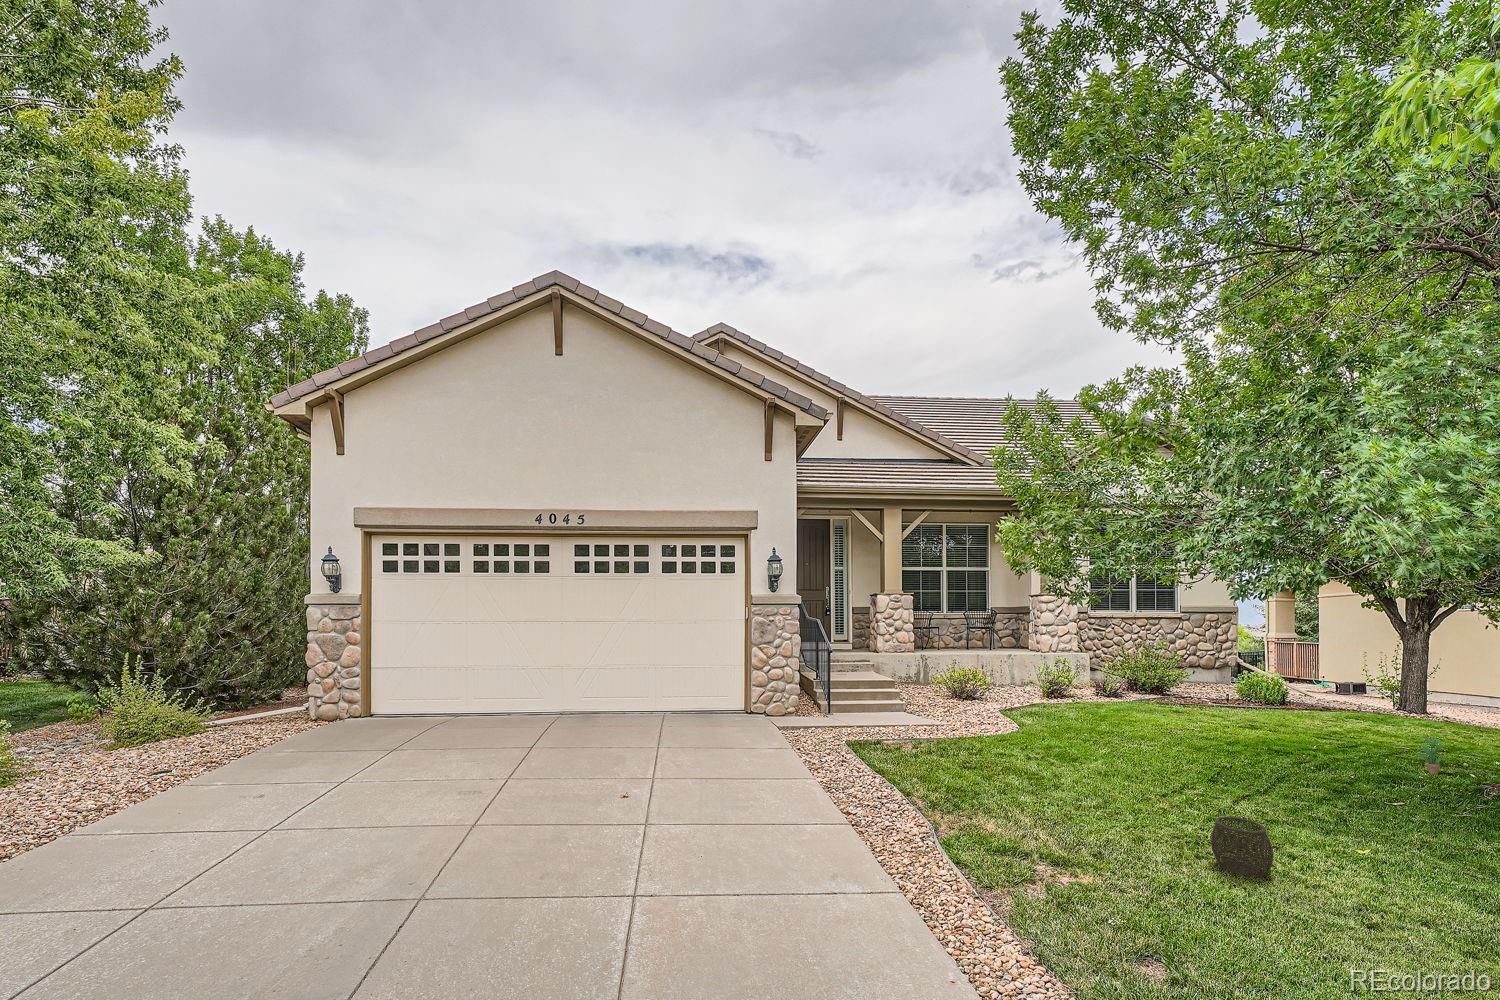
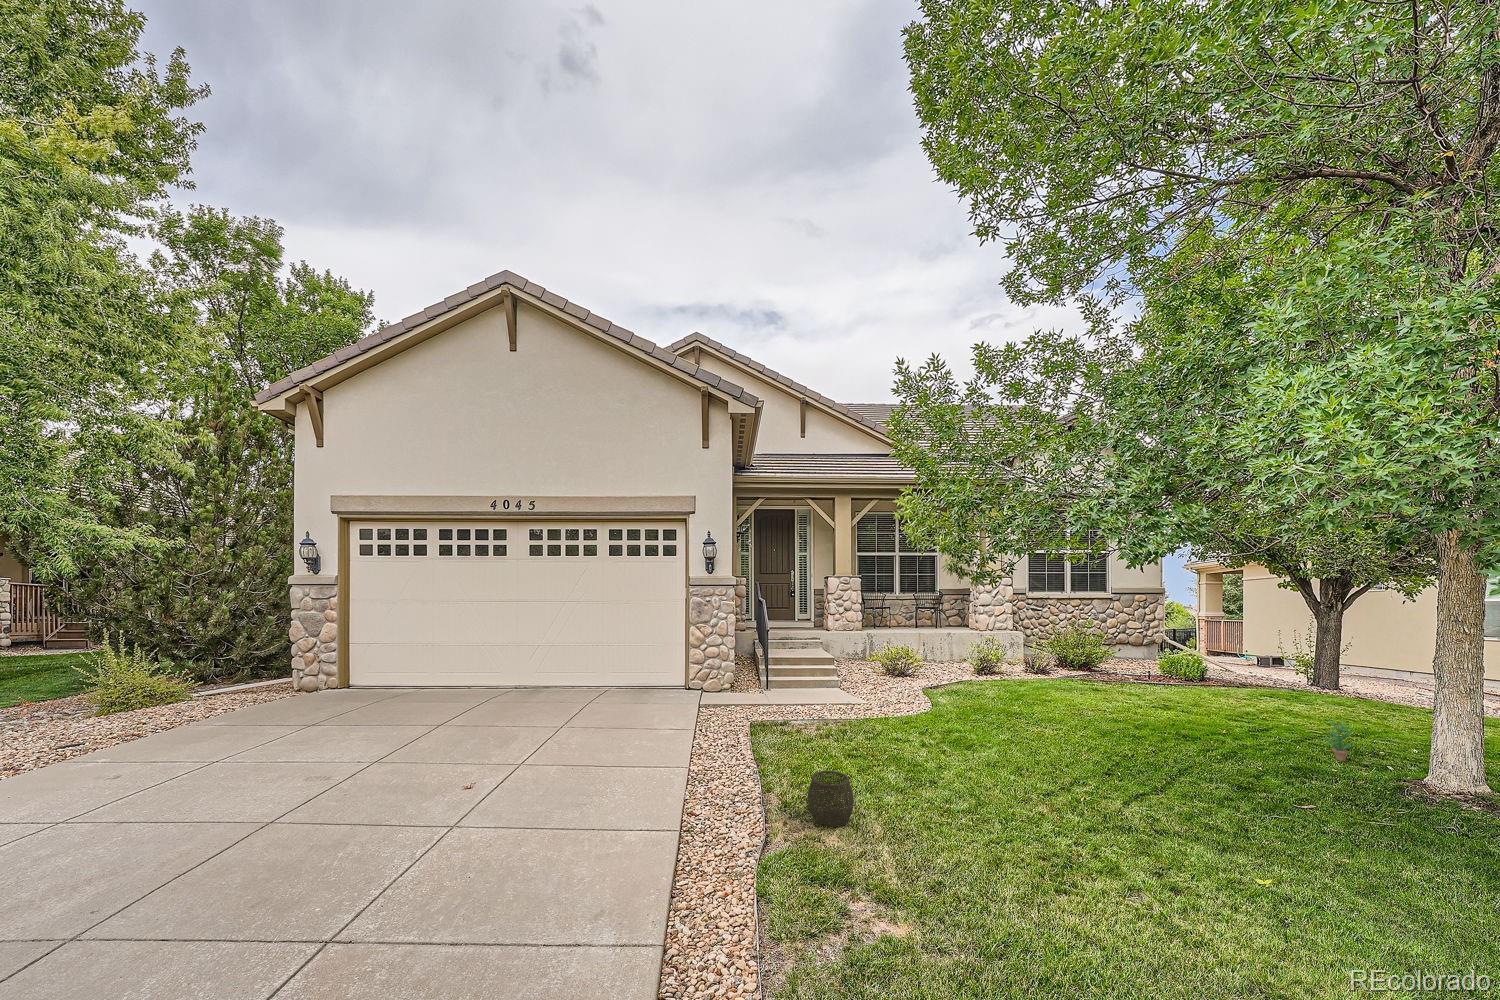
woven basket: present [1210,816,1274,878] -> present [807,771,854,827]

